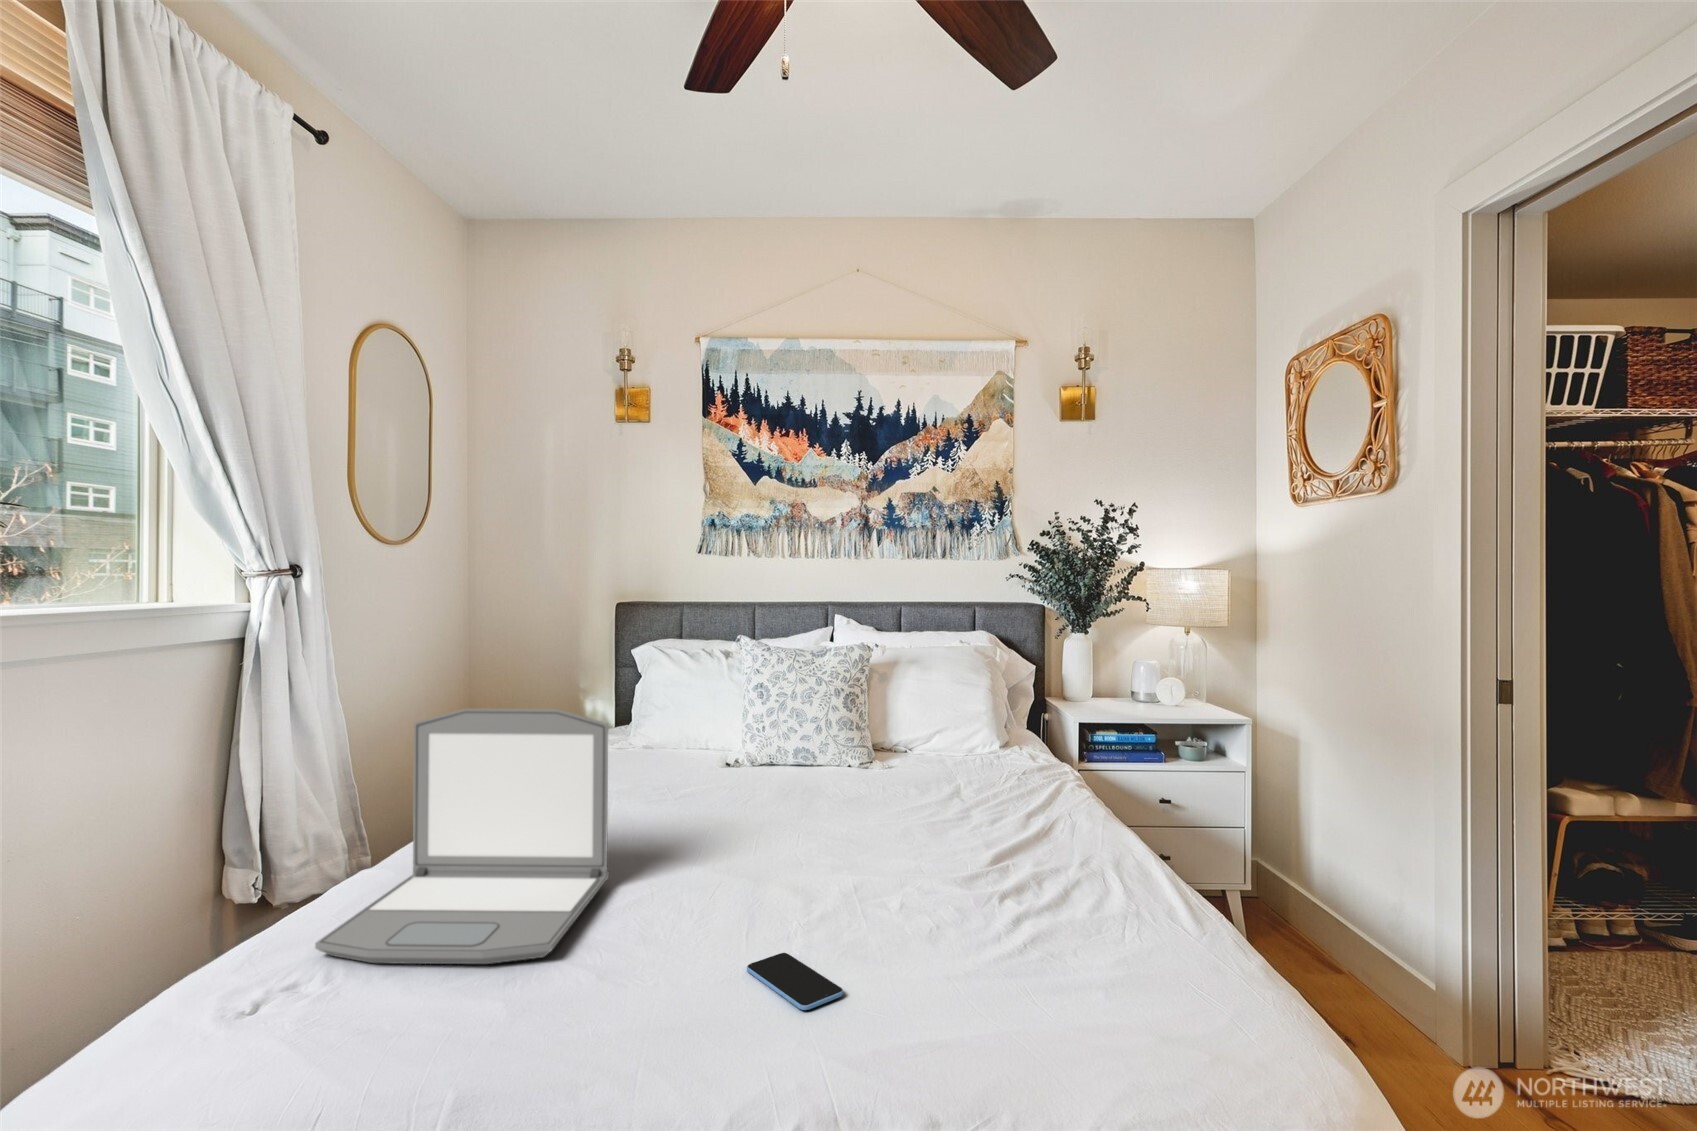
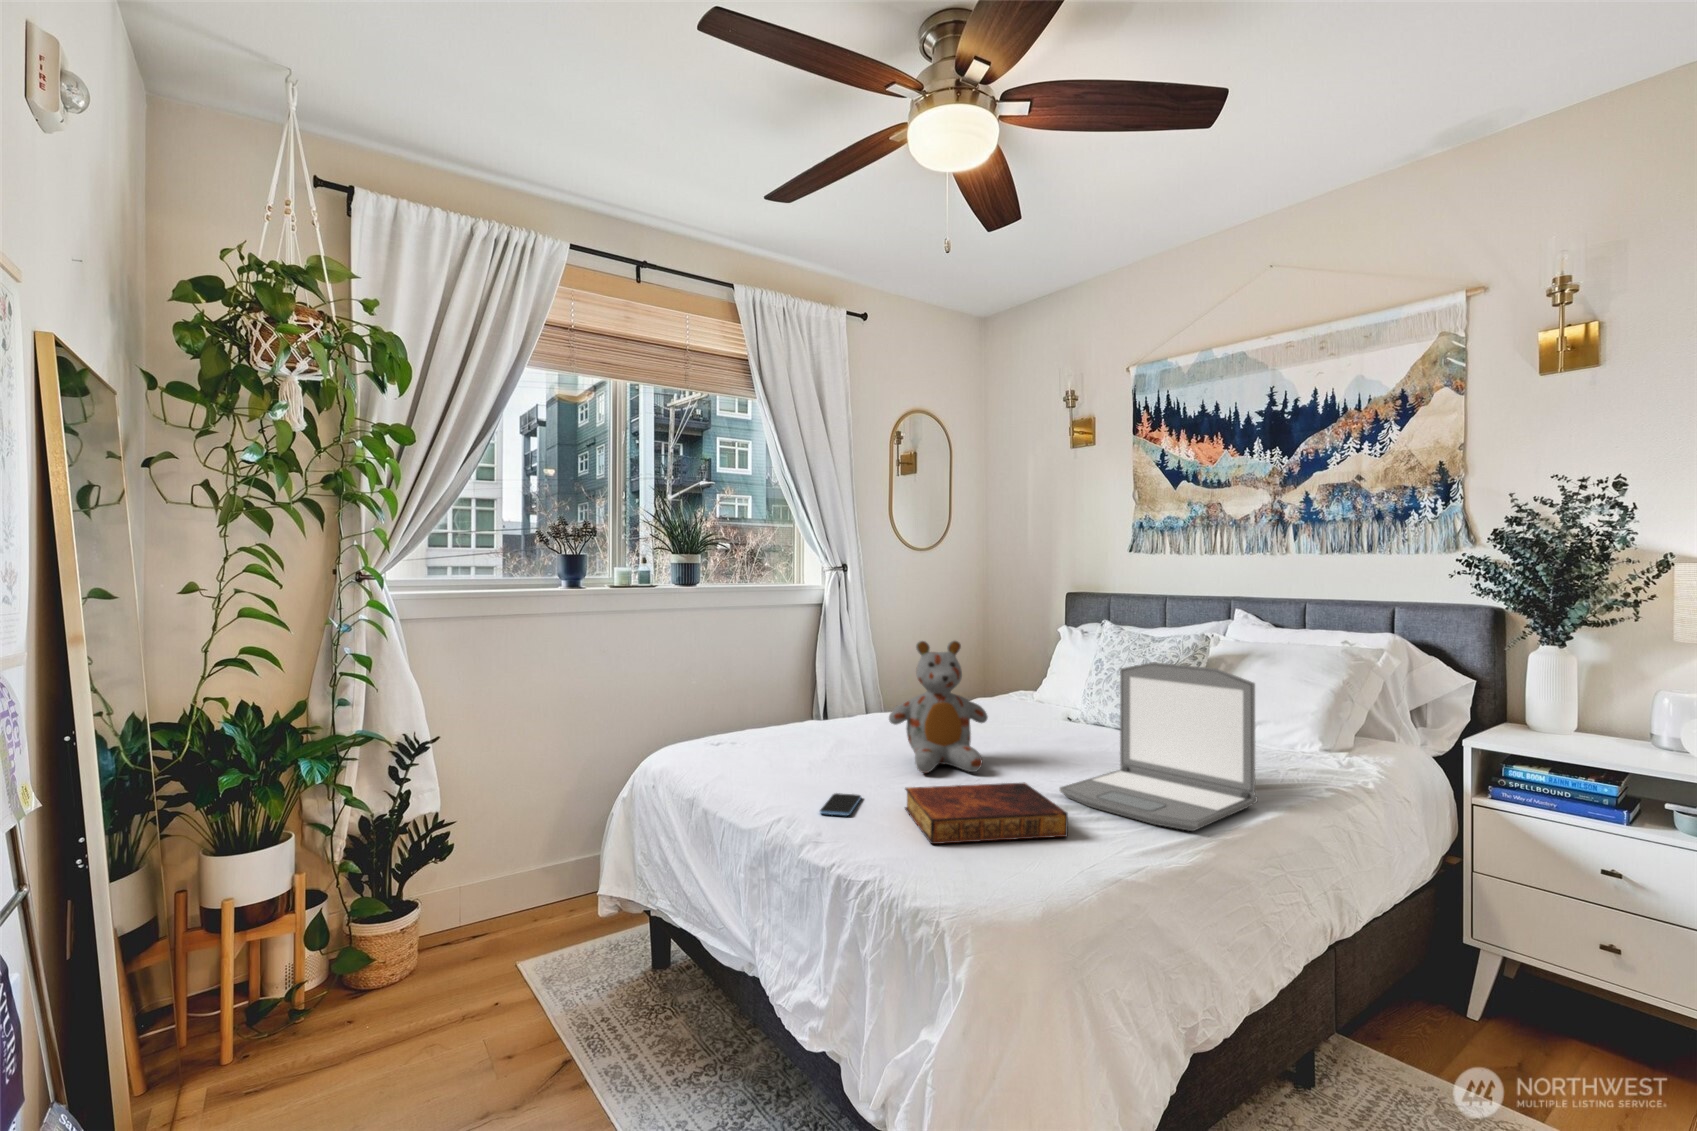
stuffed bear: none [681,682,827,885] -> present [889,641,988,773]
laptop: present [315,708,609,964] -> present [1060,662,1257,831]
book: none [866,860,1073,991] -> present [905,782,1068,844]

